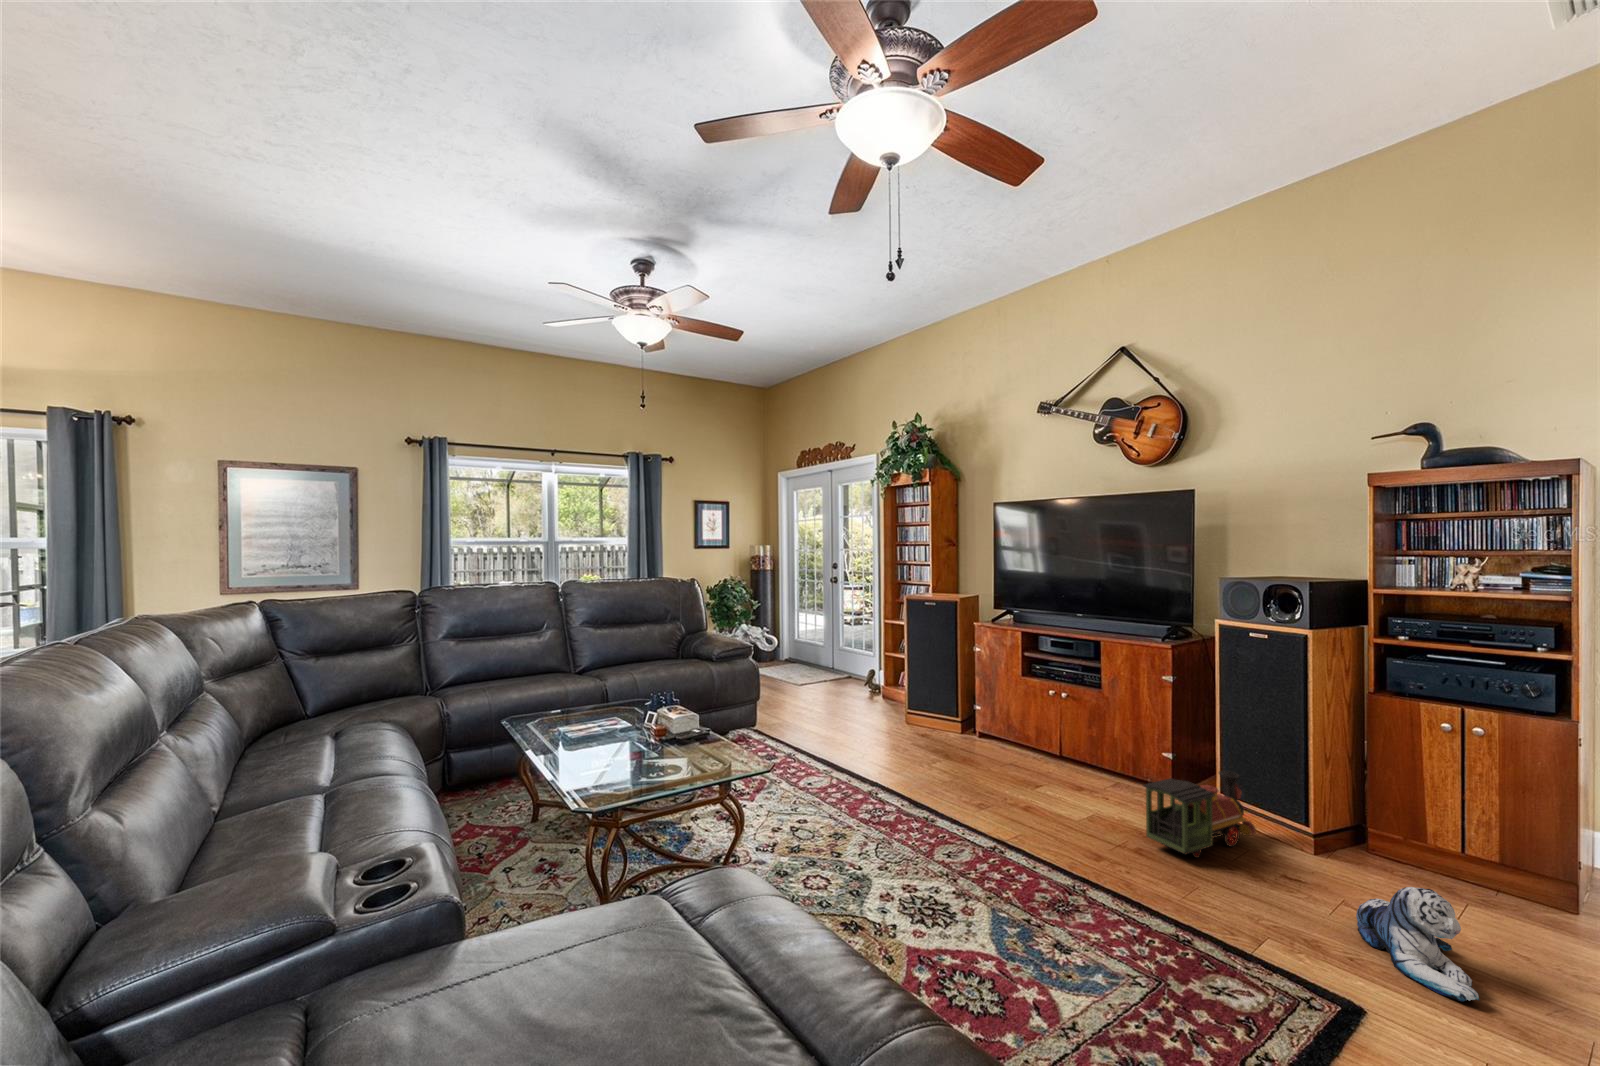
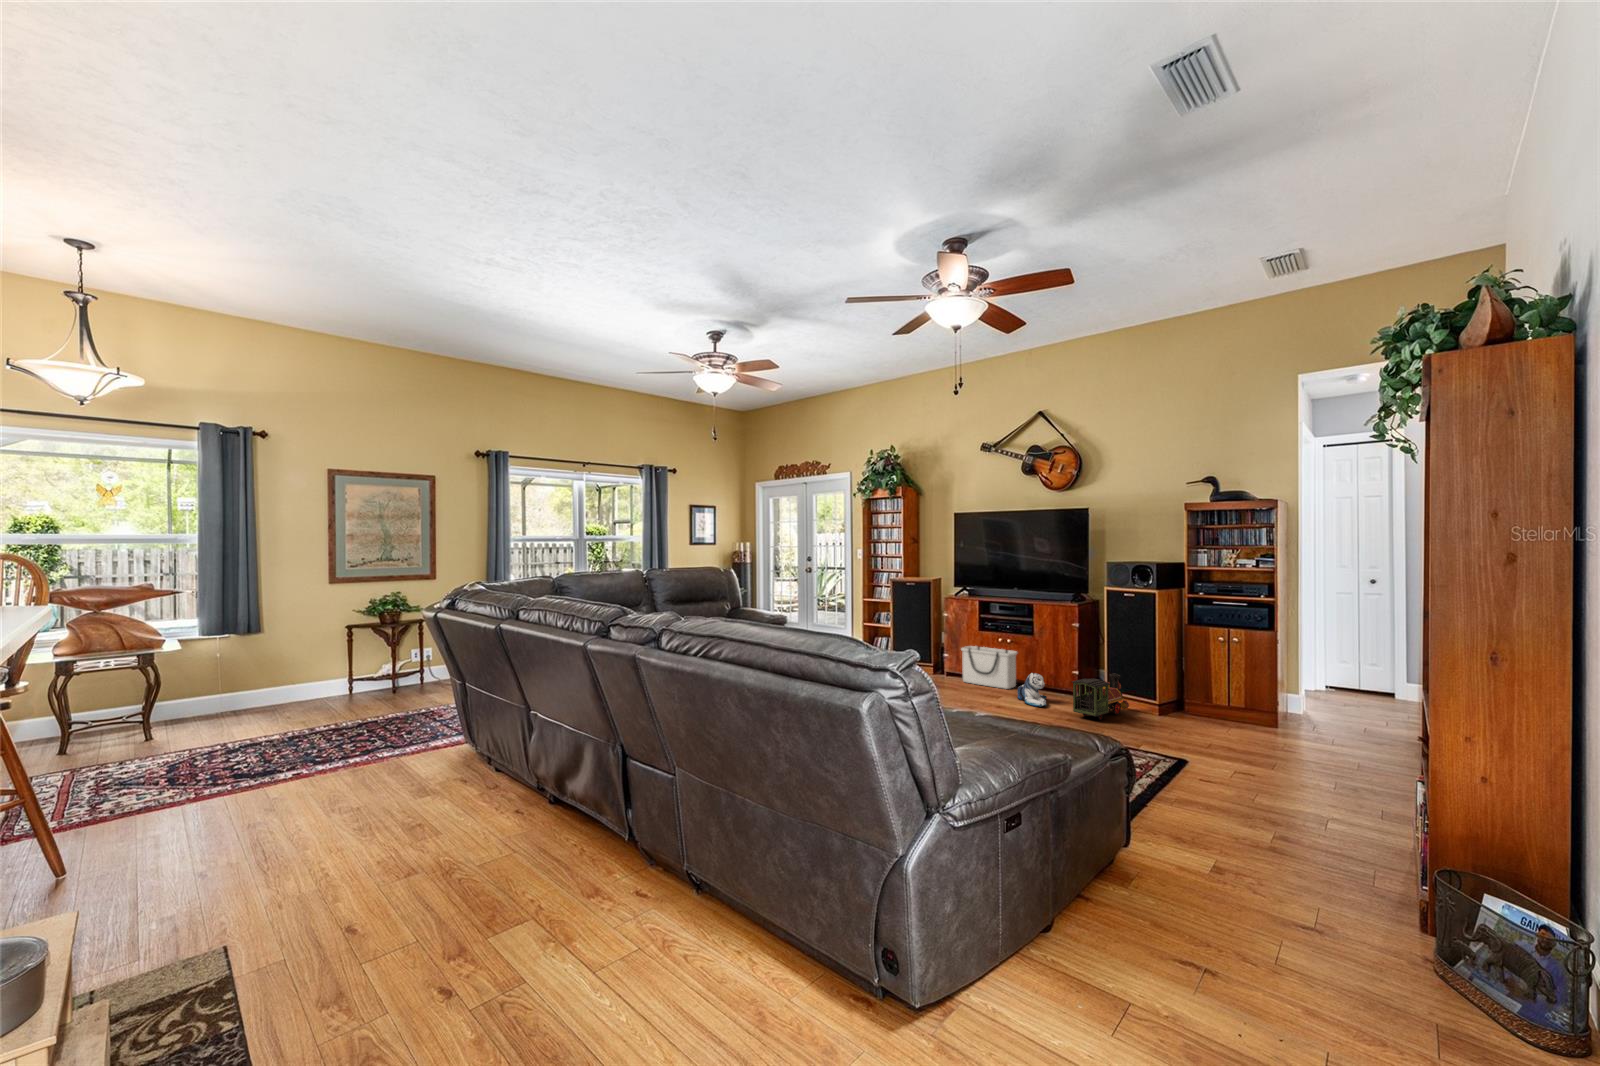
storage bin: none [992,697,1077,770] -> present [961,646,1017,689]
plush toy: present [1356,887,1479,1002] -> present [1017,673,1047,707]

